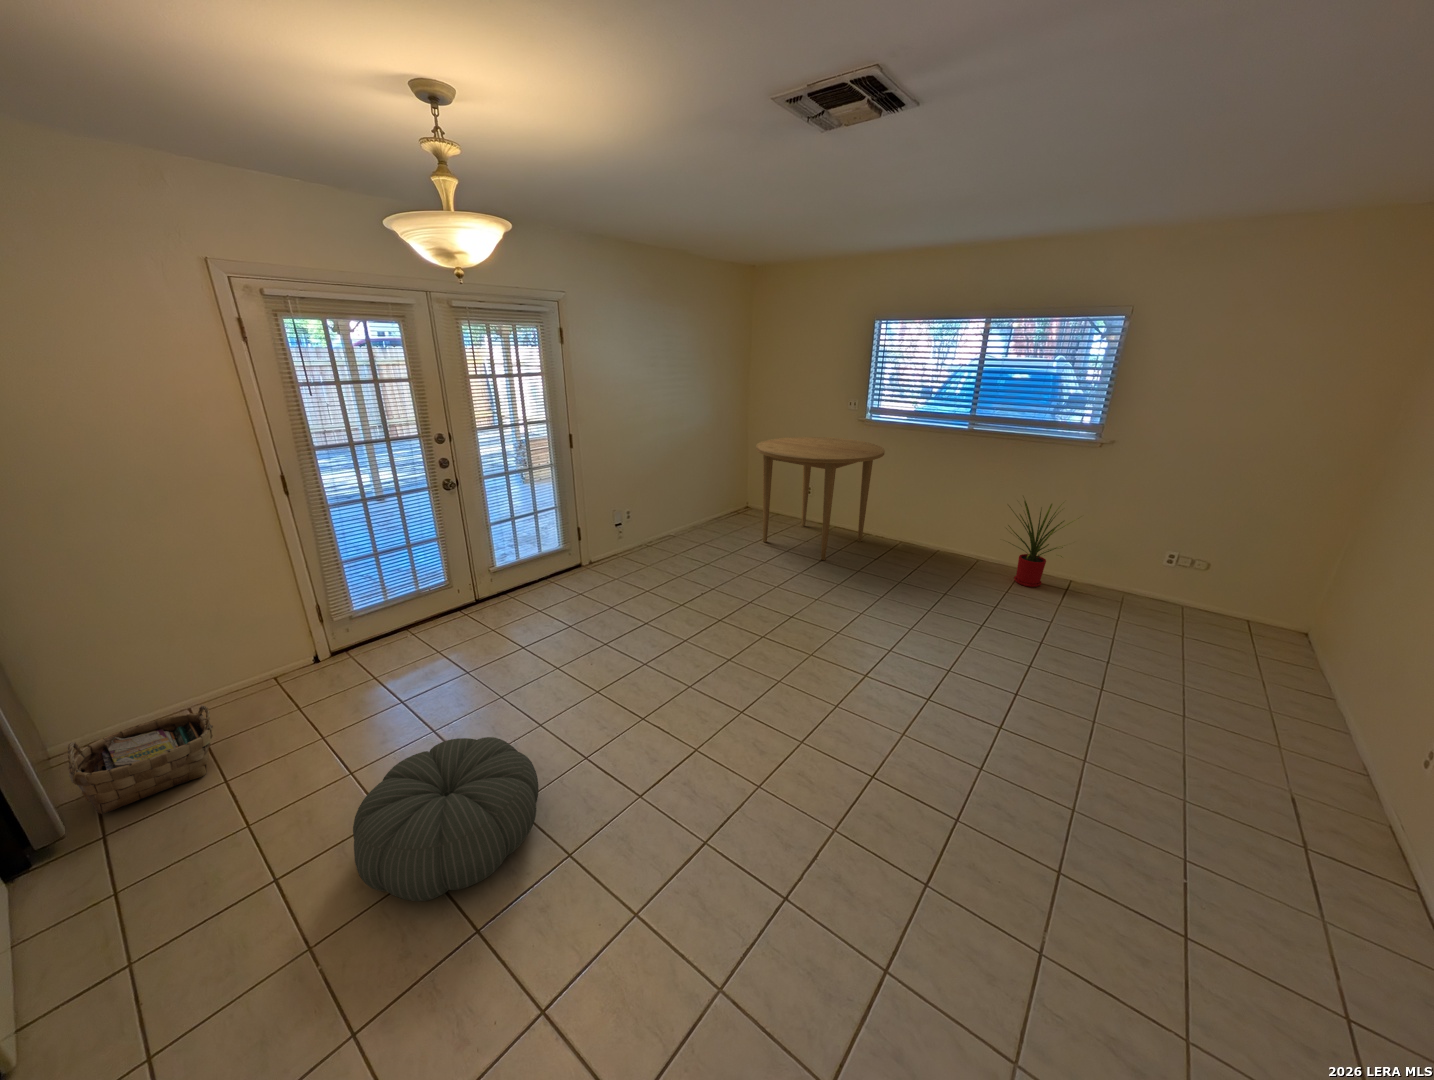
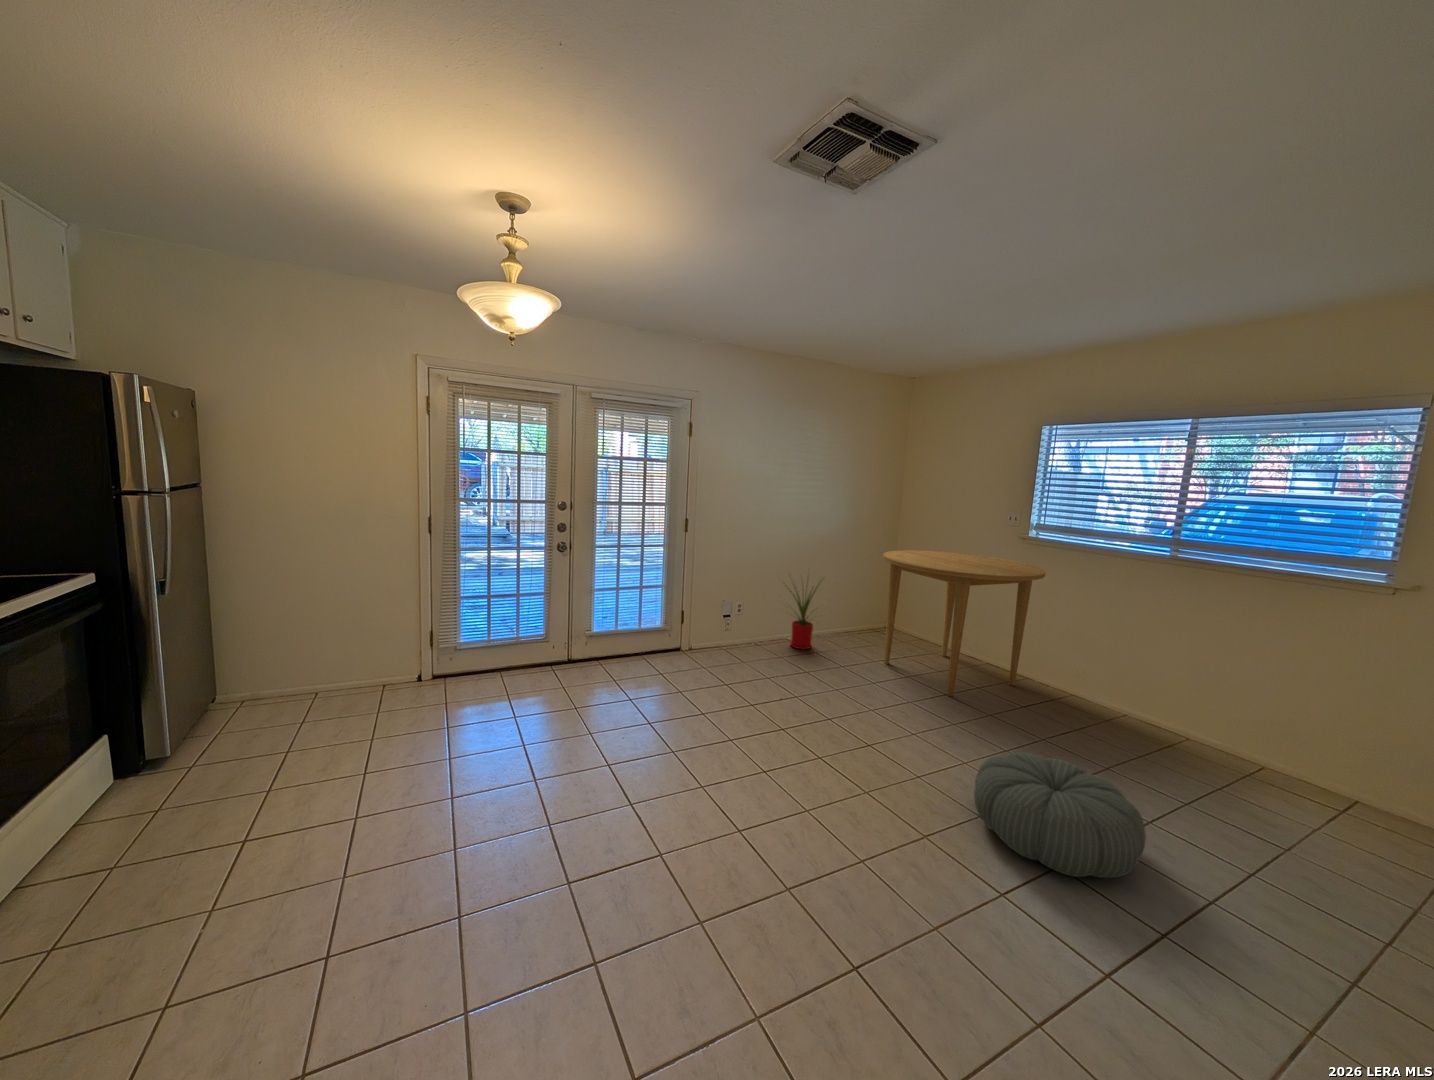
house plant: present [1008,501,1079,587] -> present [785,578,824,649]
woven basket: present [68,705,213,814] -> none [191,687,304,755]
pouf: present [353,737,539,901] -> present [974,752,1146,878]

